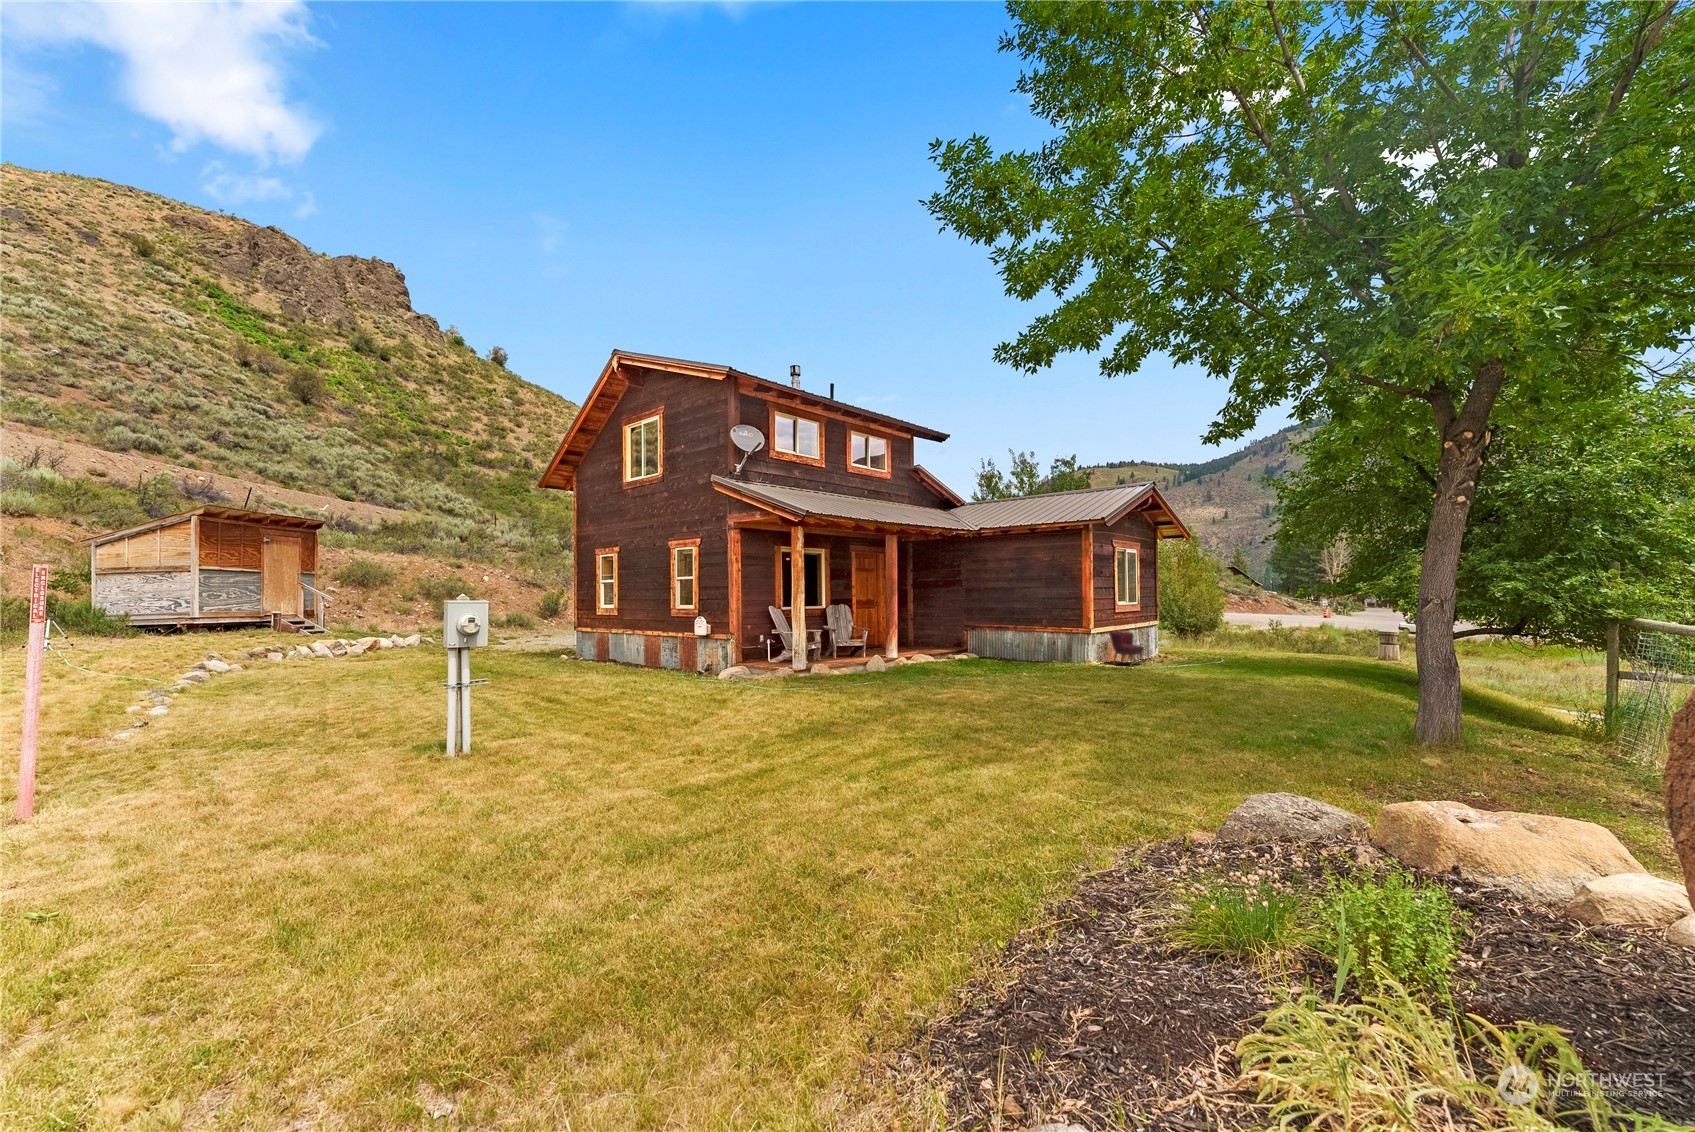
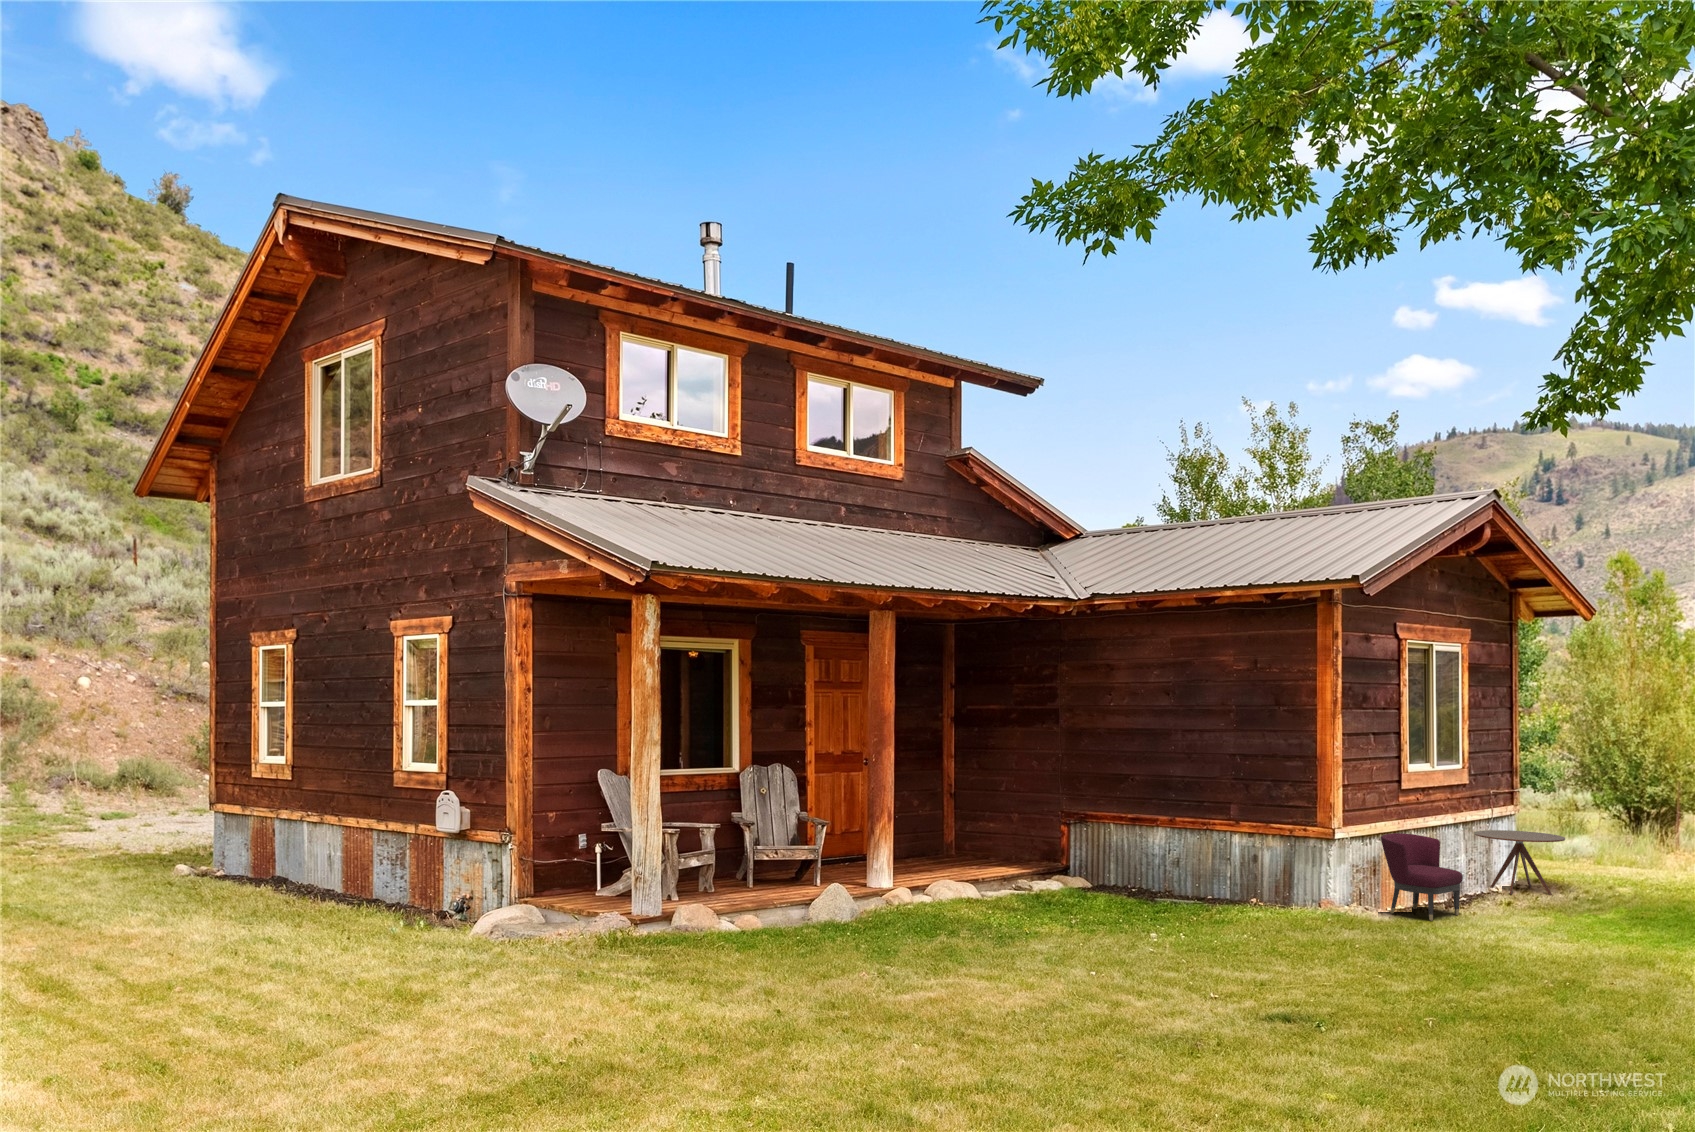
round table: none [1144,632,1183,658] -> present [1474,830,1565,895]

